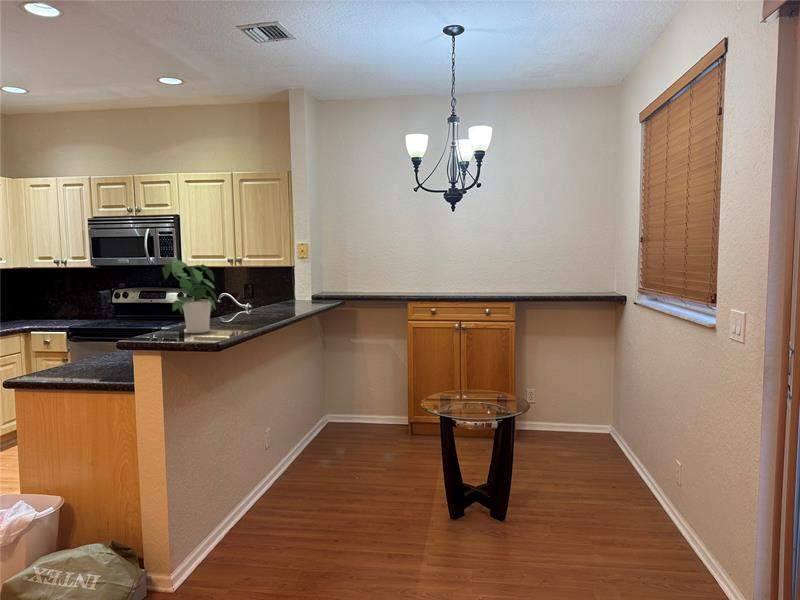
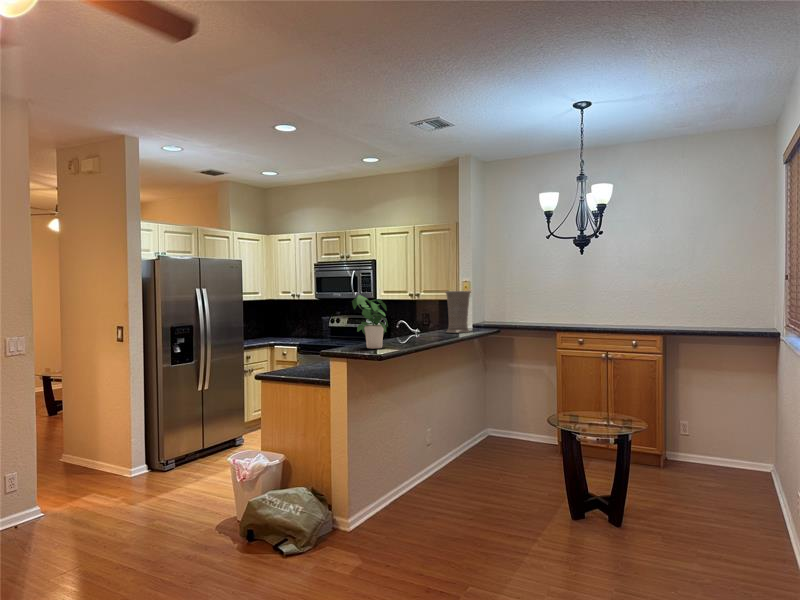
vase: none [278,255,311,307] -> present [445,291,471,333]

